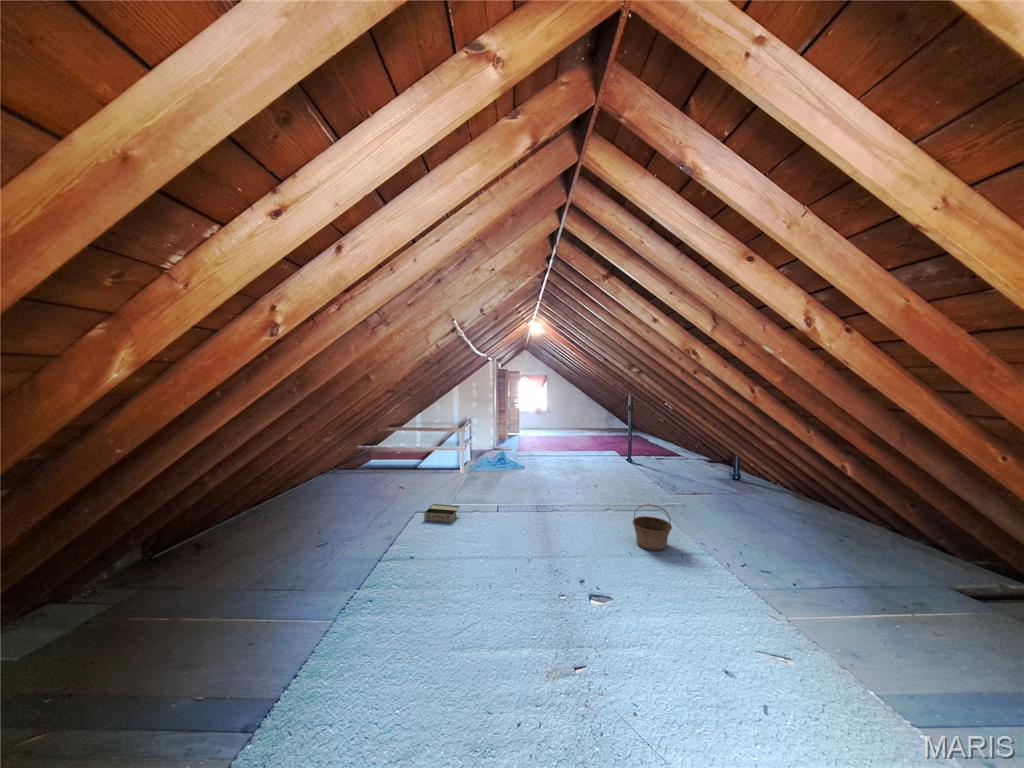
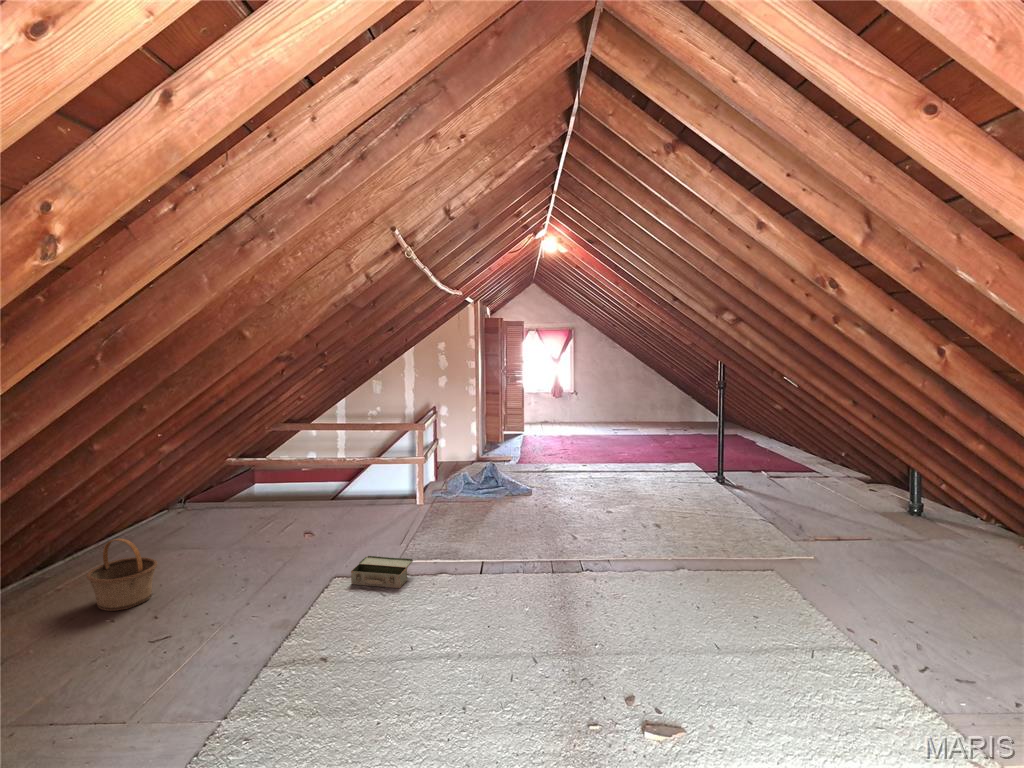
basket: present [633,504,672,551] -> present [87,539,157,611]

